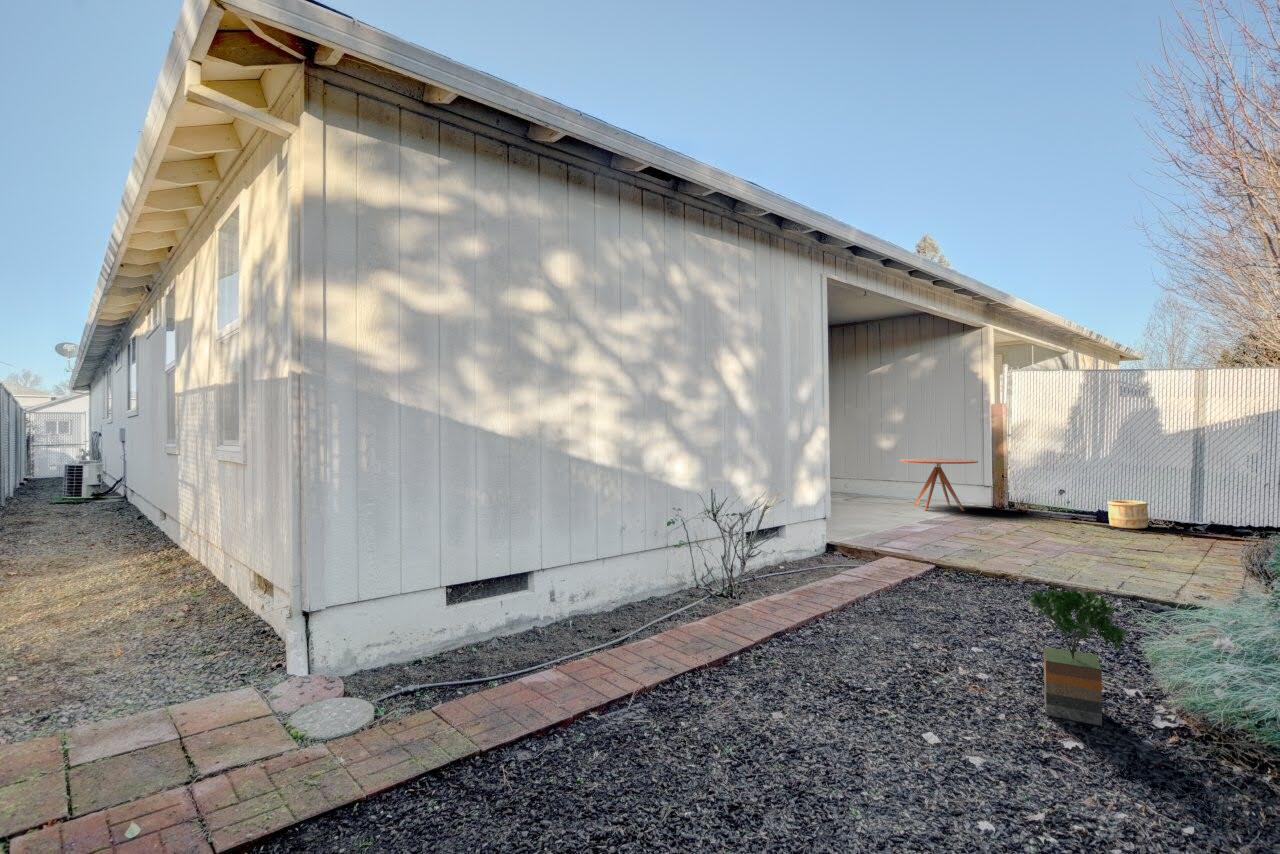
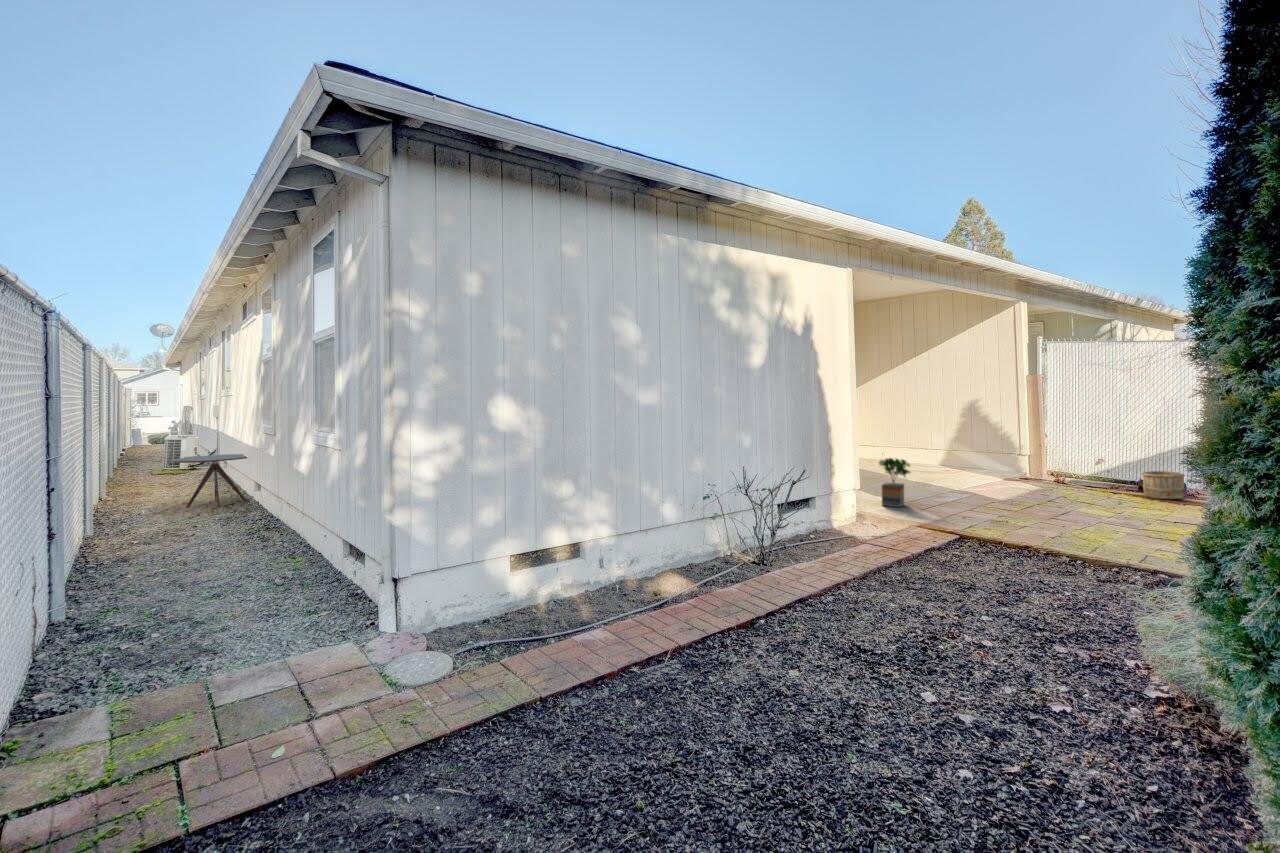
round table: present [899,459,978,511] -> present [170,454,247,507]
potted tree: present [1027,587,1127,726] -> present [879,458,910,507]

